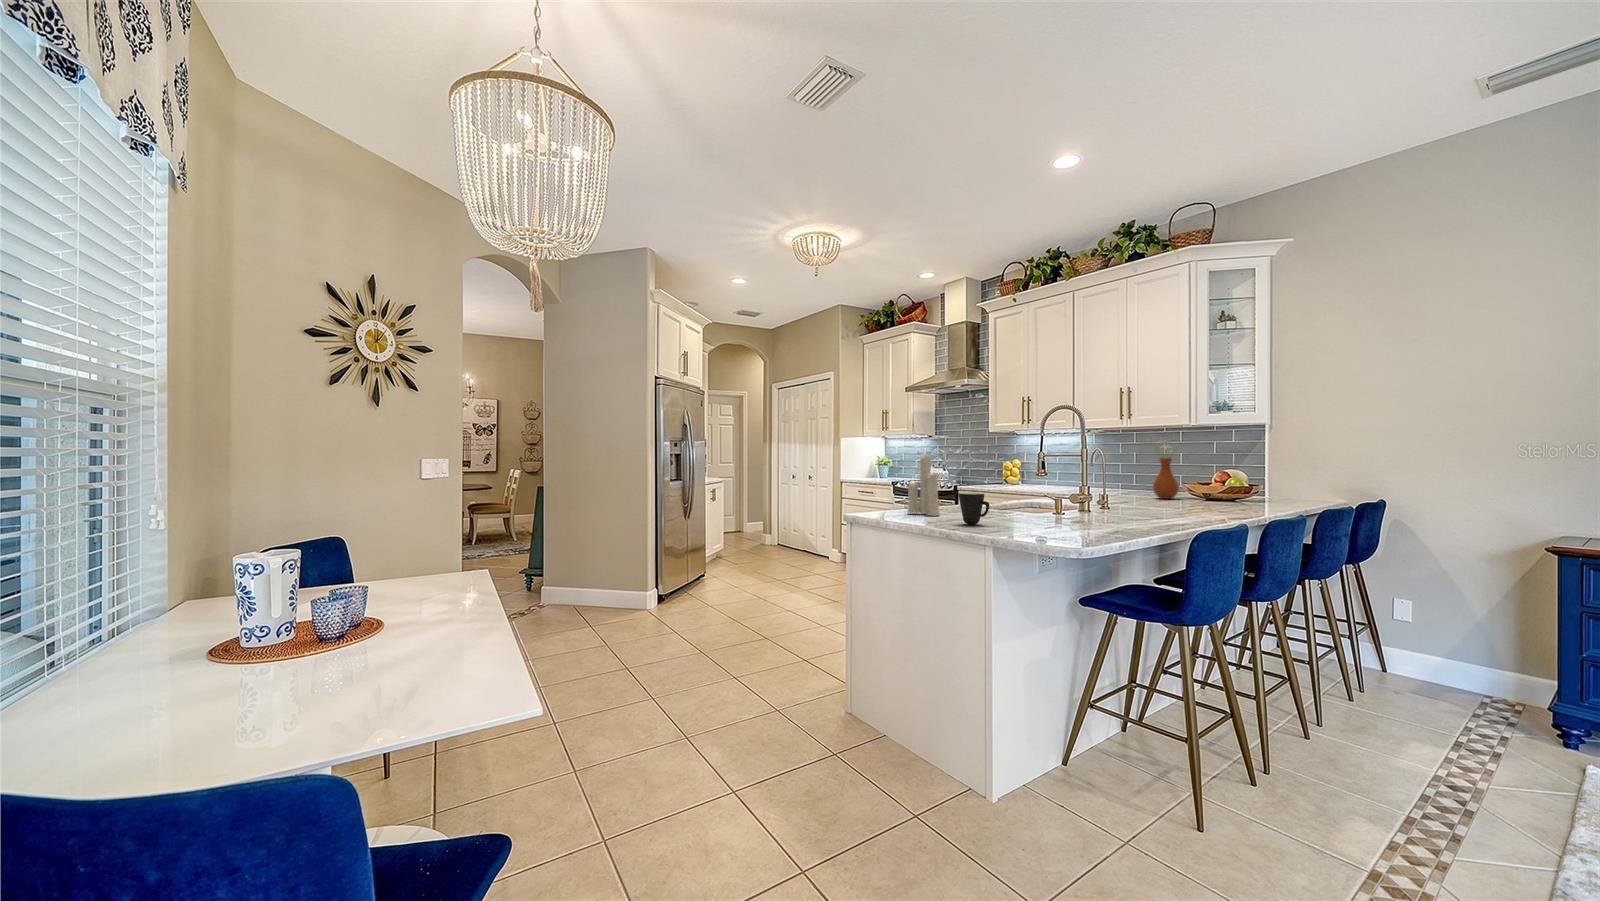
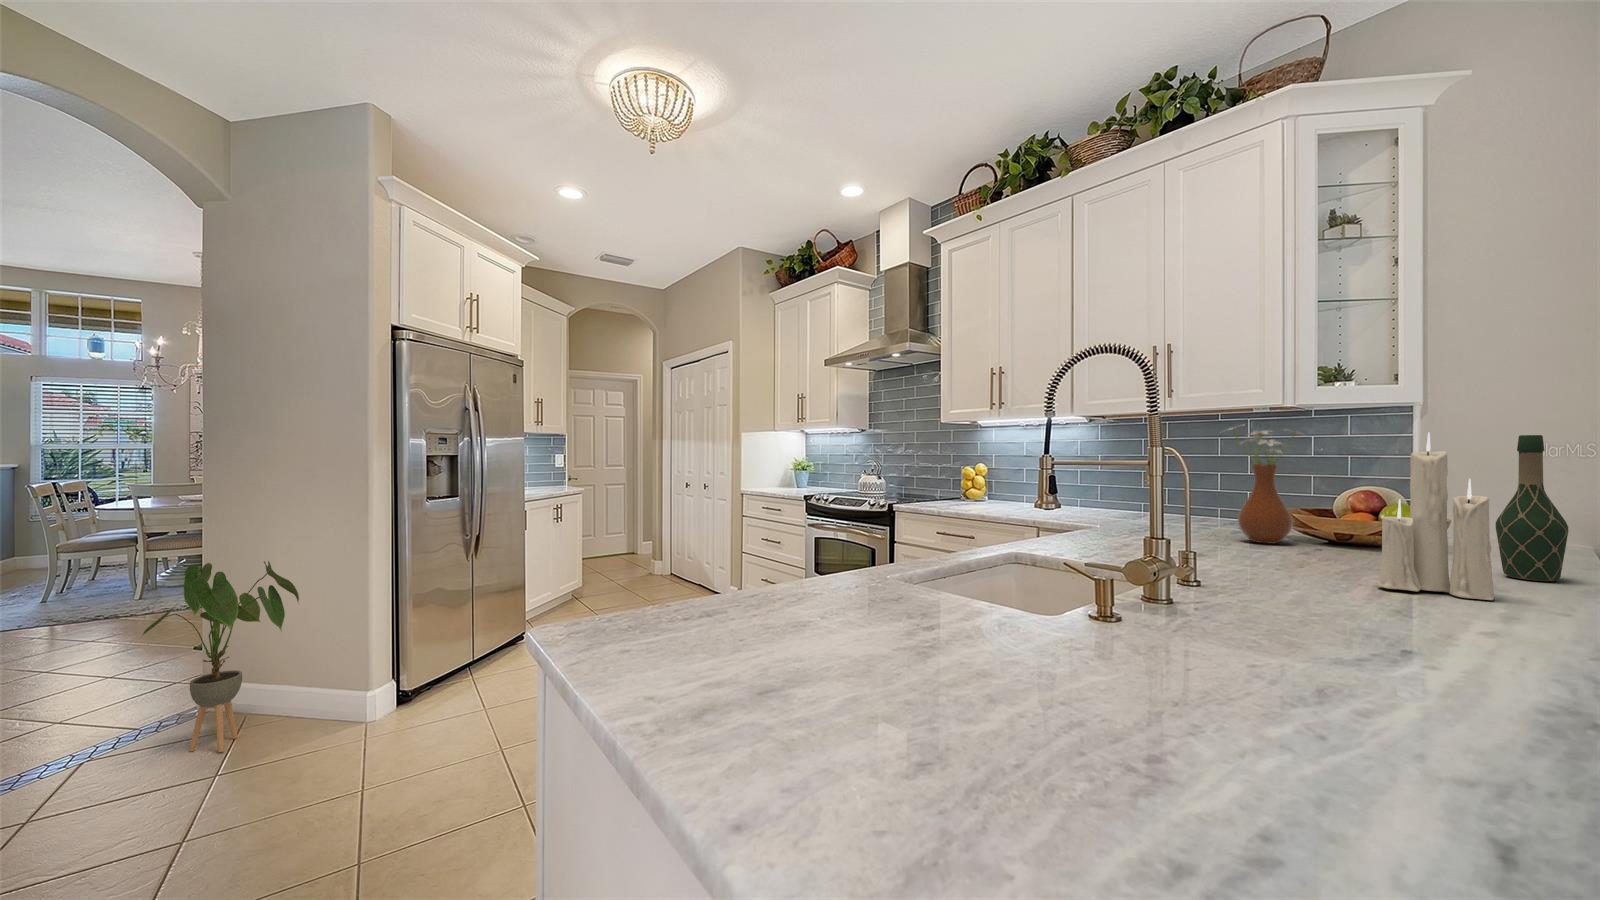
wine bottle: none [1247,445,1273,508] -> present [1496,435,1568,581]
candle: present [907,454,939,516] -> present [1377,432,1494,600]
mug: present [958,492,989,524] -> none [788,591,901,729]
house plant: none [546,515,611,619] -> present [142,561,299,752]

